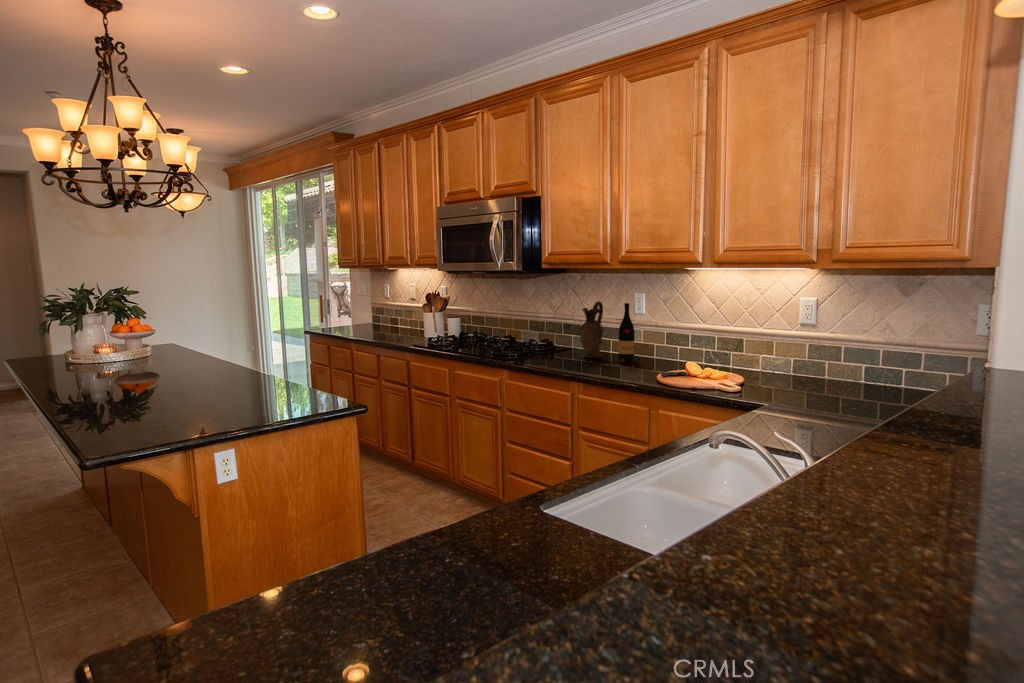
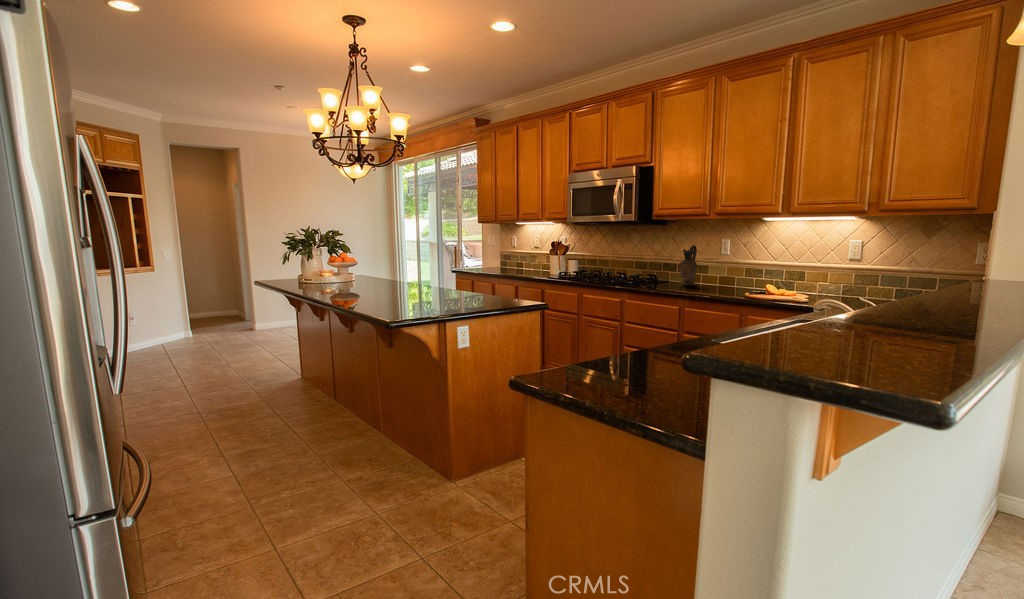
wine bottle: present [618,303,640,363] -> none [710,245,727,288]

